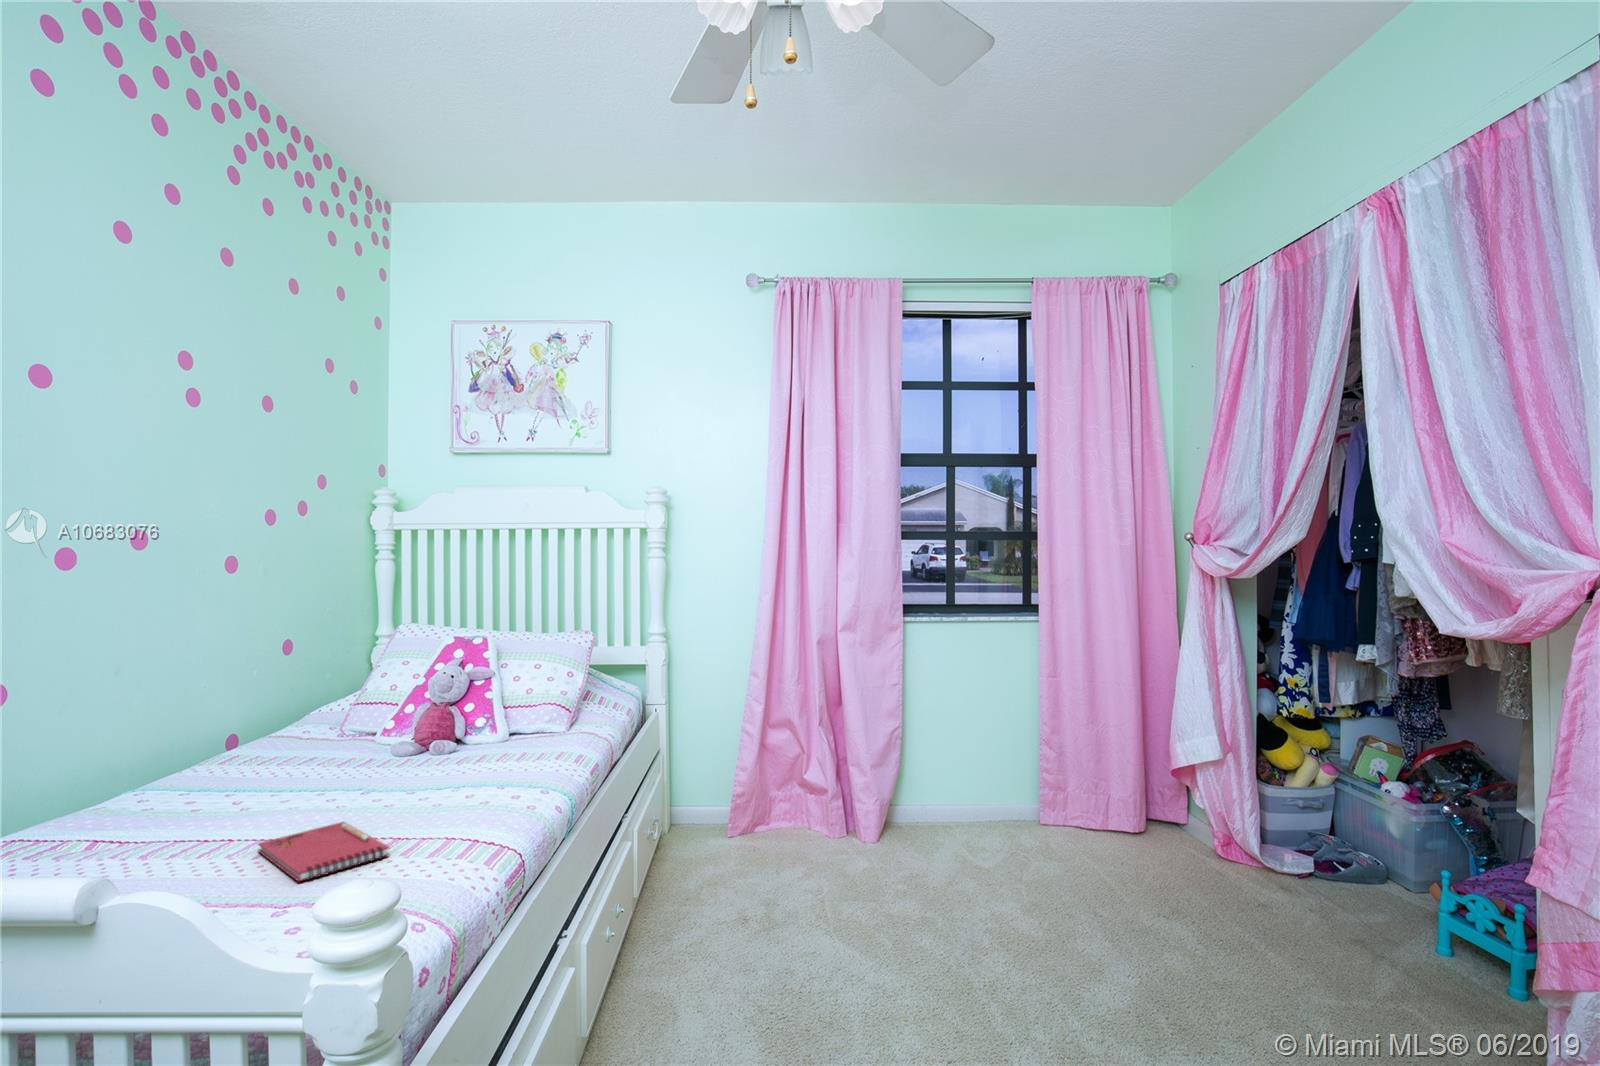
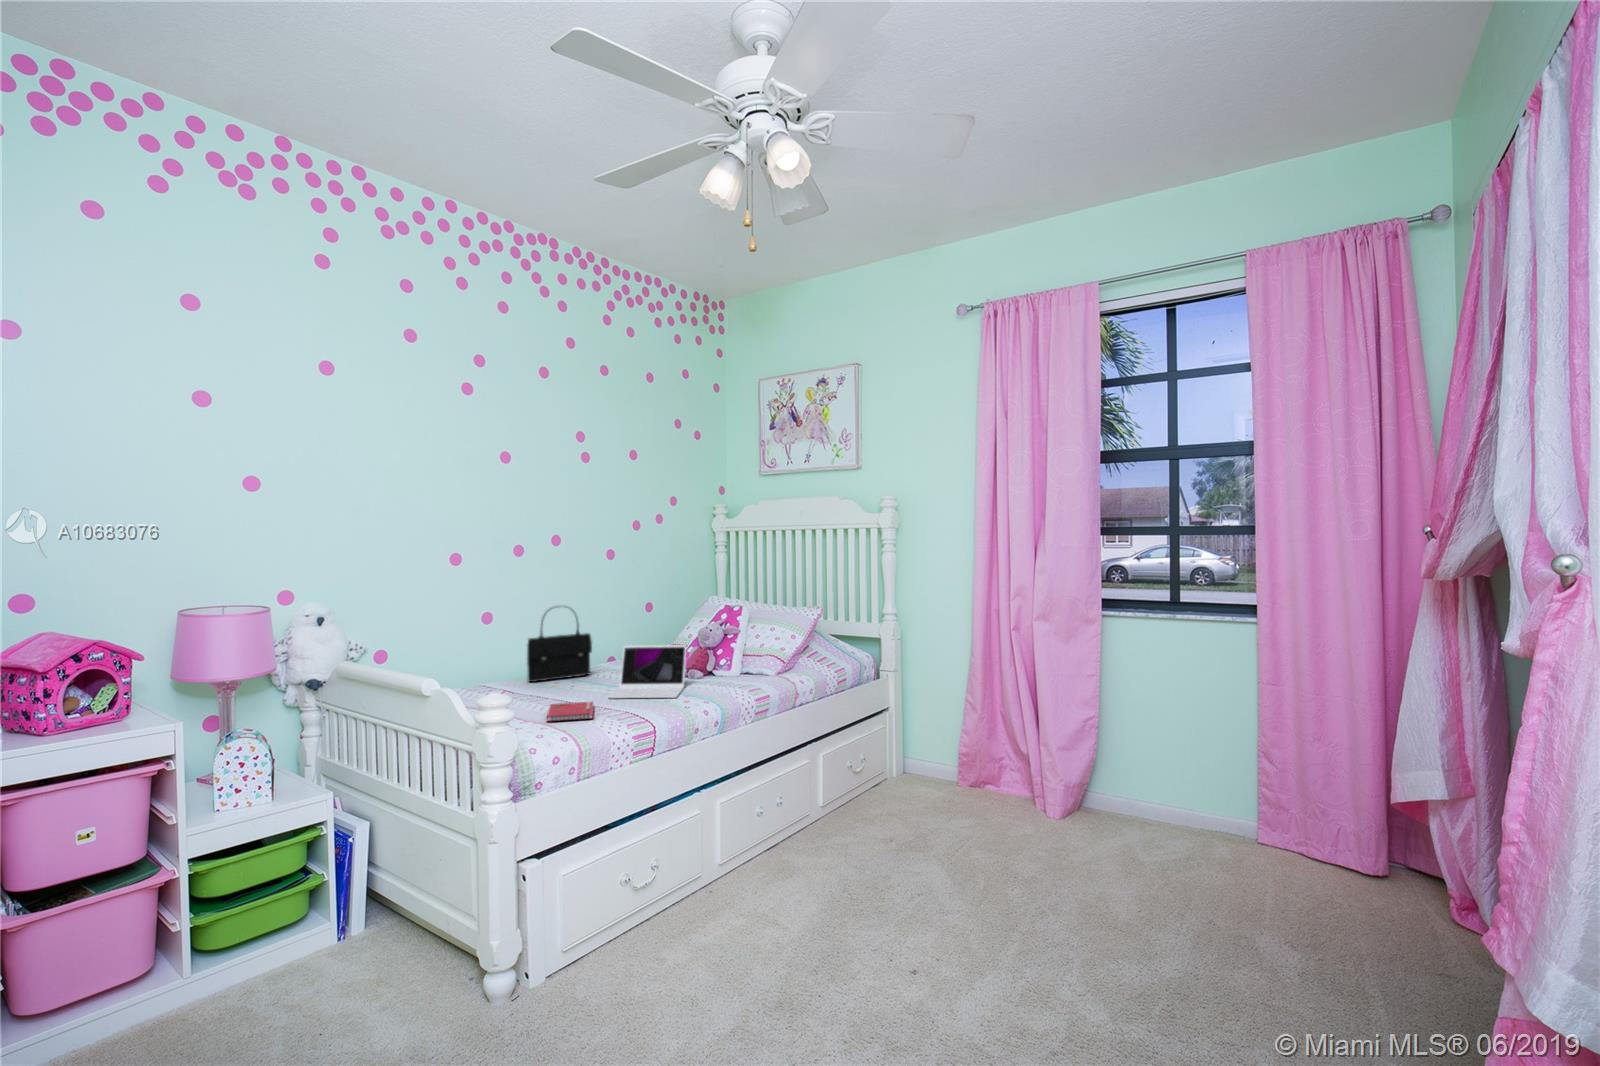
handbag: none [107,654,242,804] -> present [527,611,592,682]
laptop: none [338,701,475,809] -> present [609,645,686,698]

